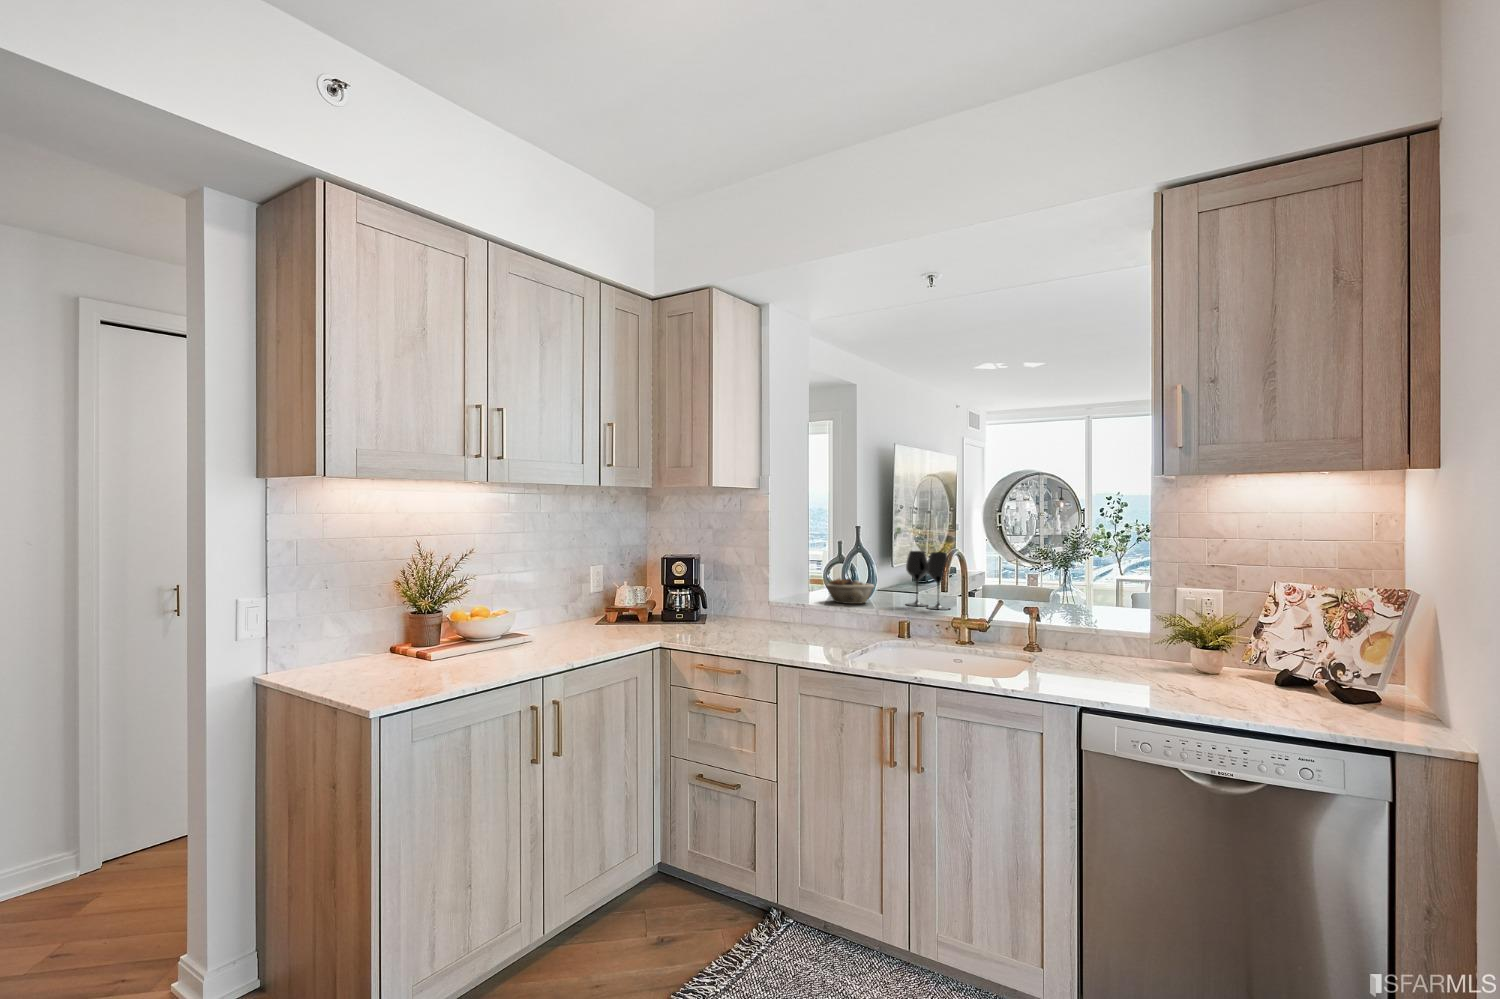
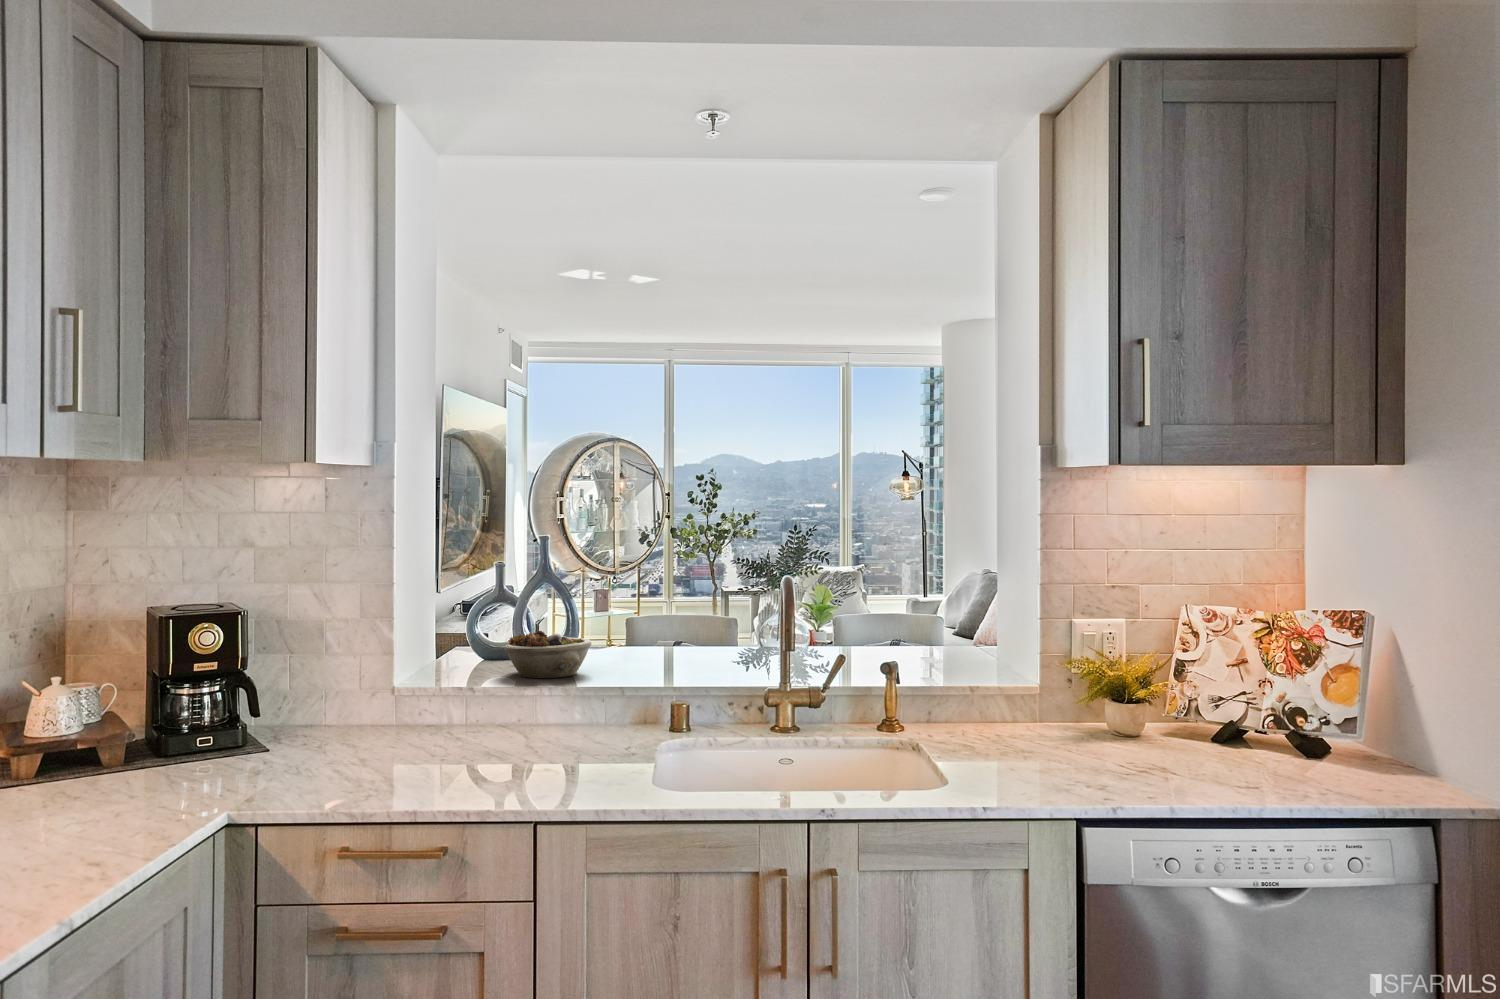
wine glass: present [906,551,949,610] -> none [640,577,722,674]

